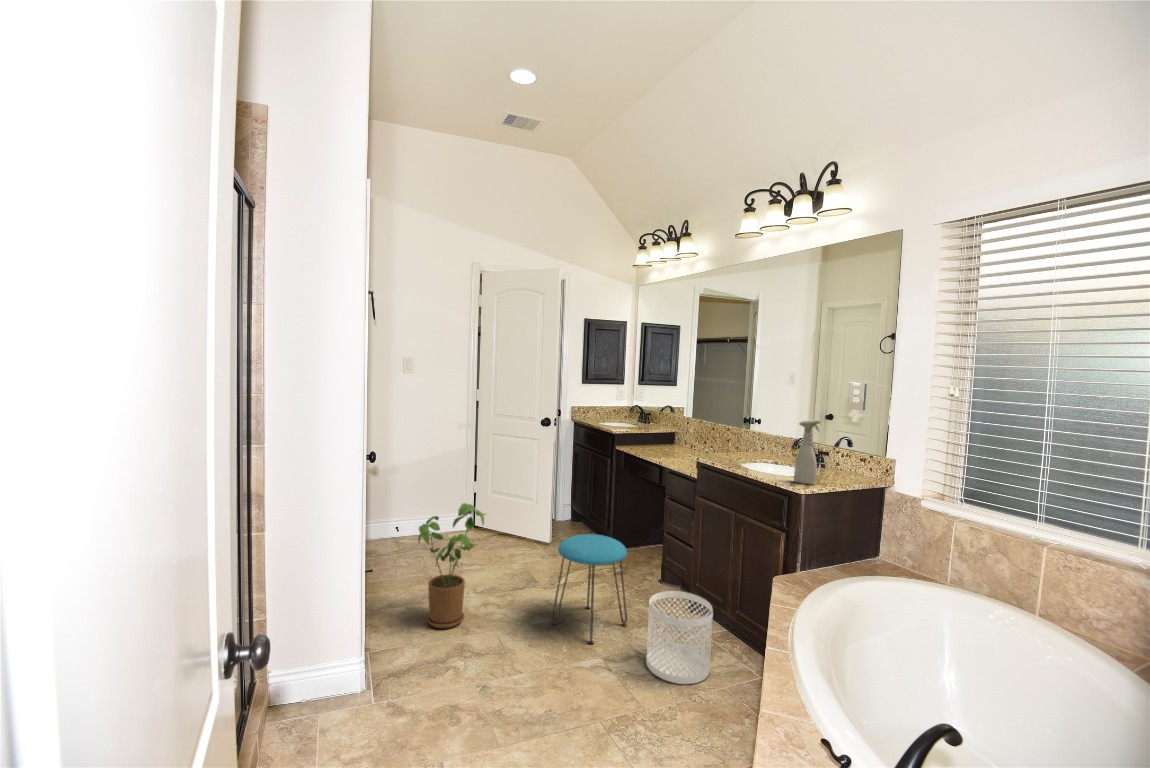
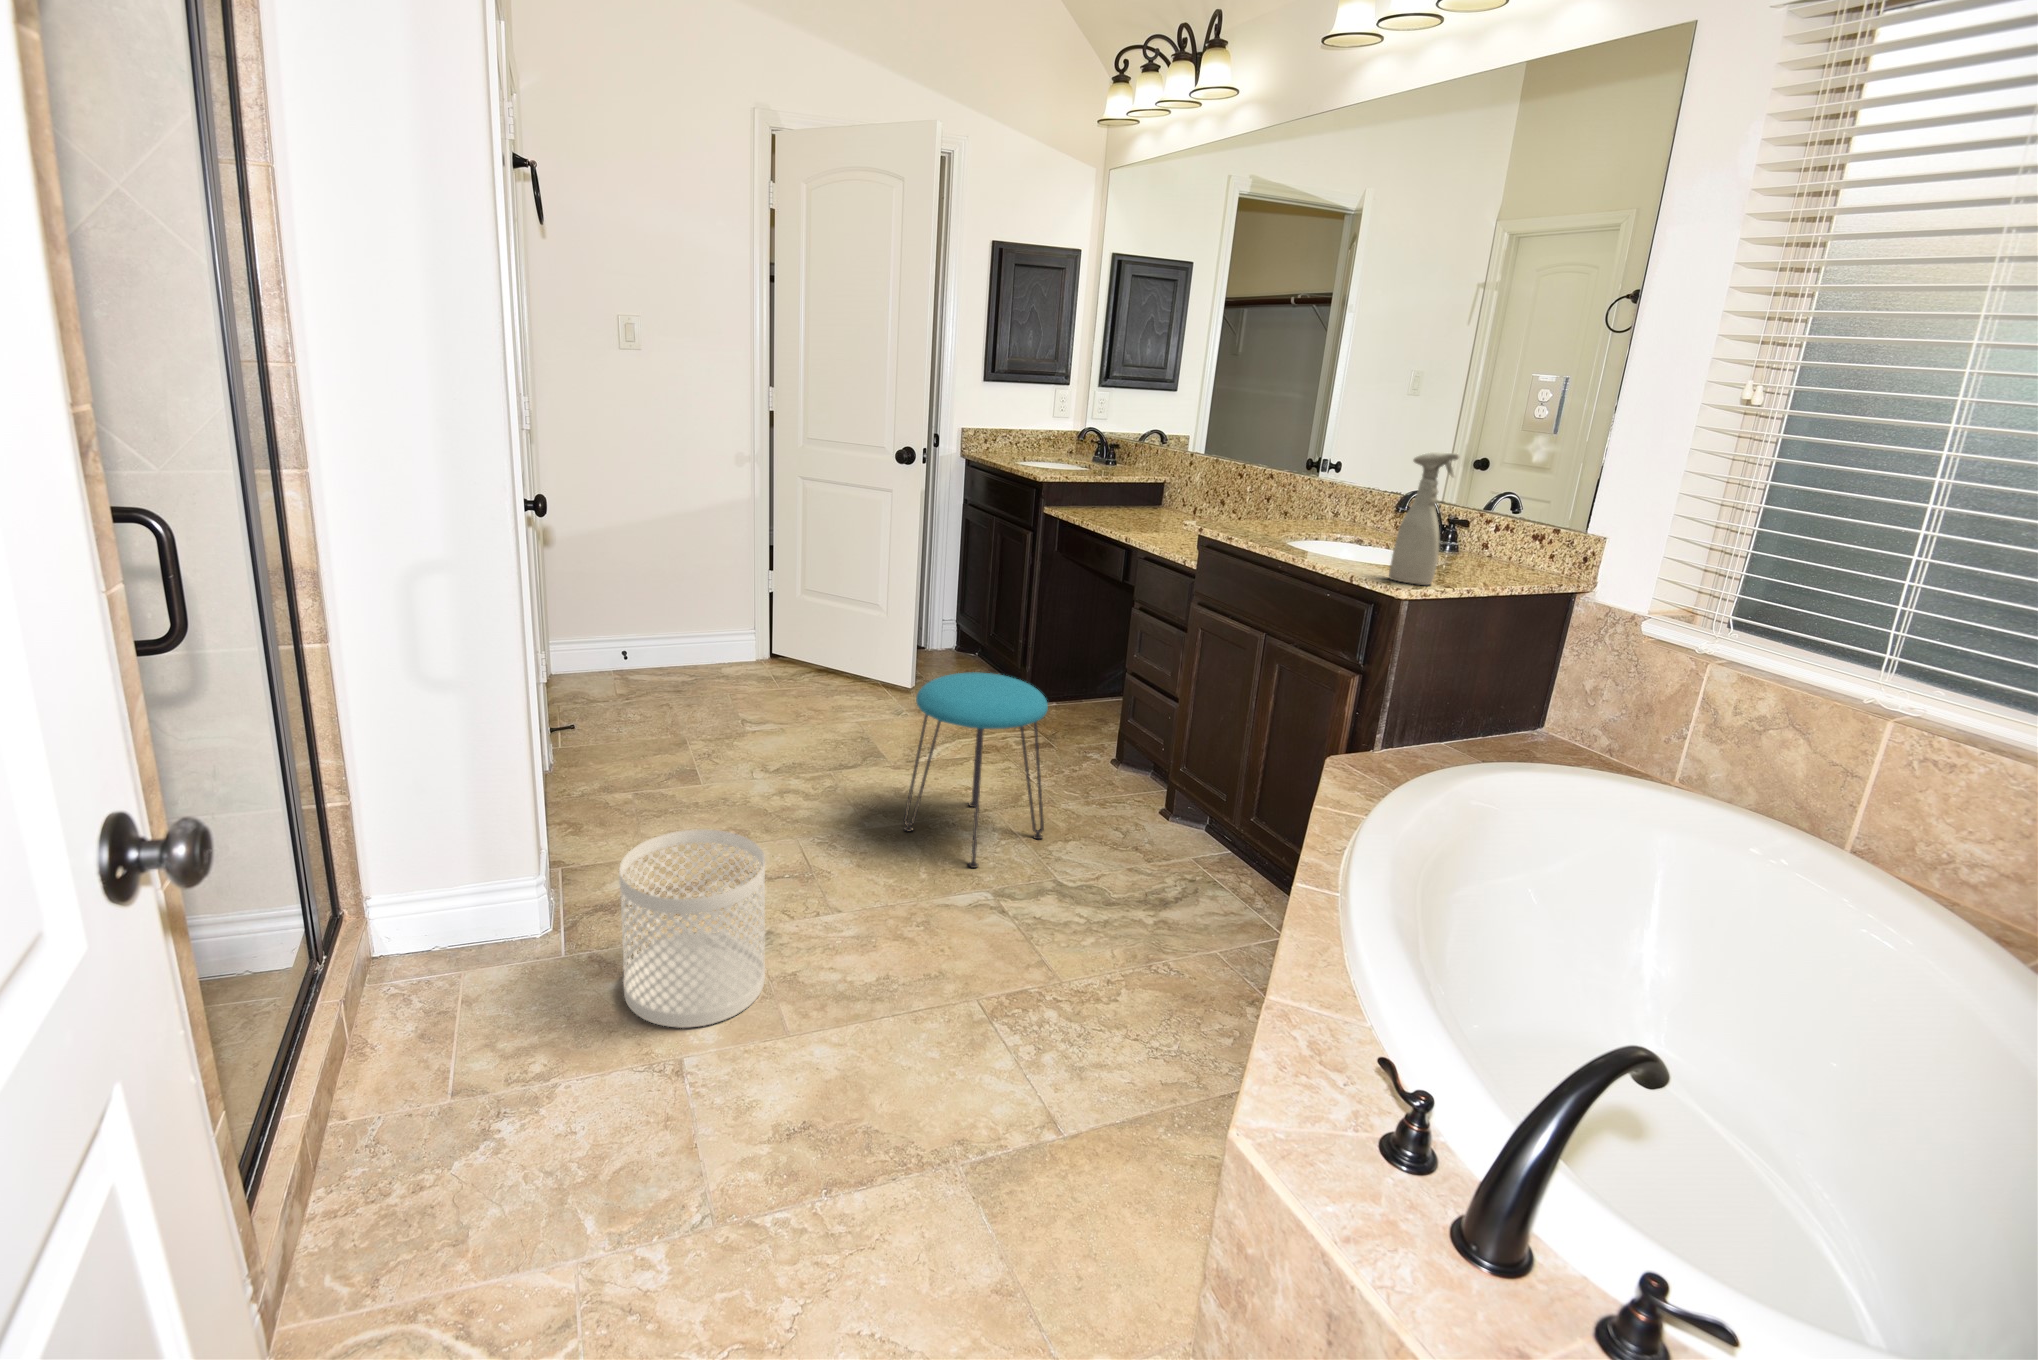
house plant: present [418,503,485,628] -> none [649,607,781,832]
waste basket: present [646,591,713,684] -> present [619,829,765,1028]

